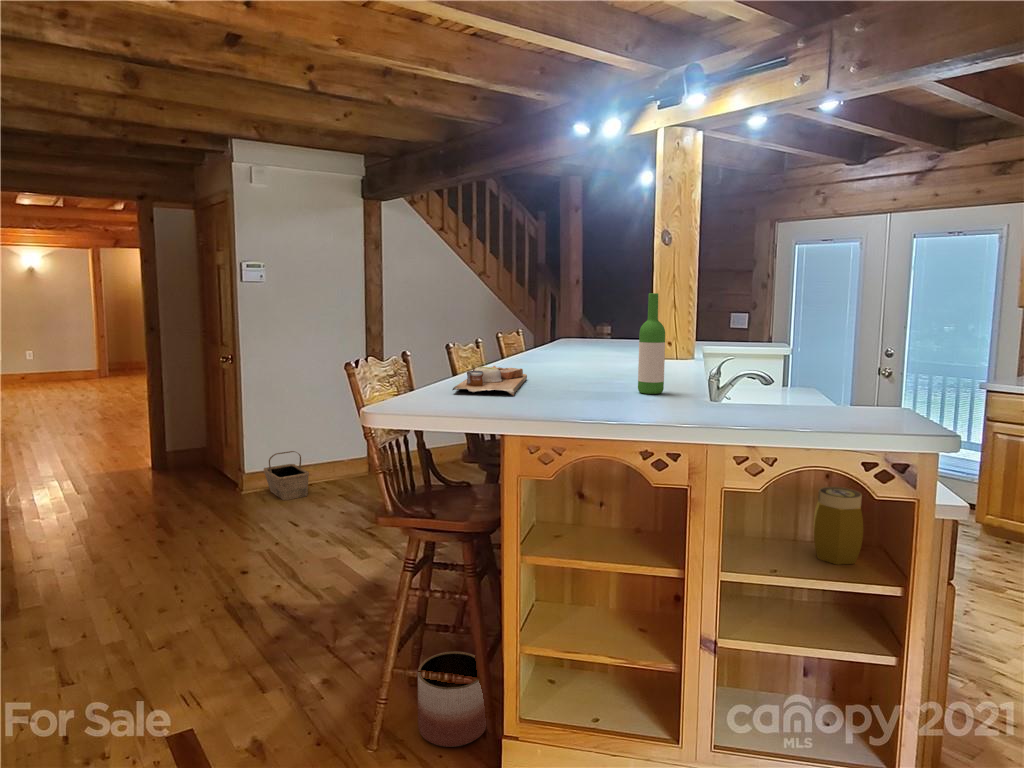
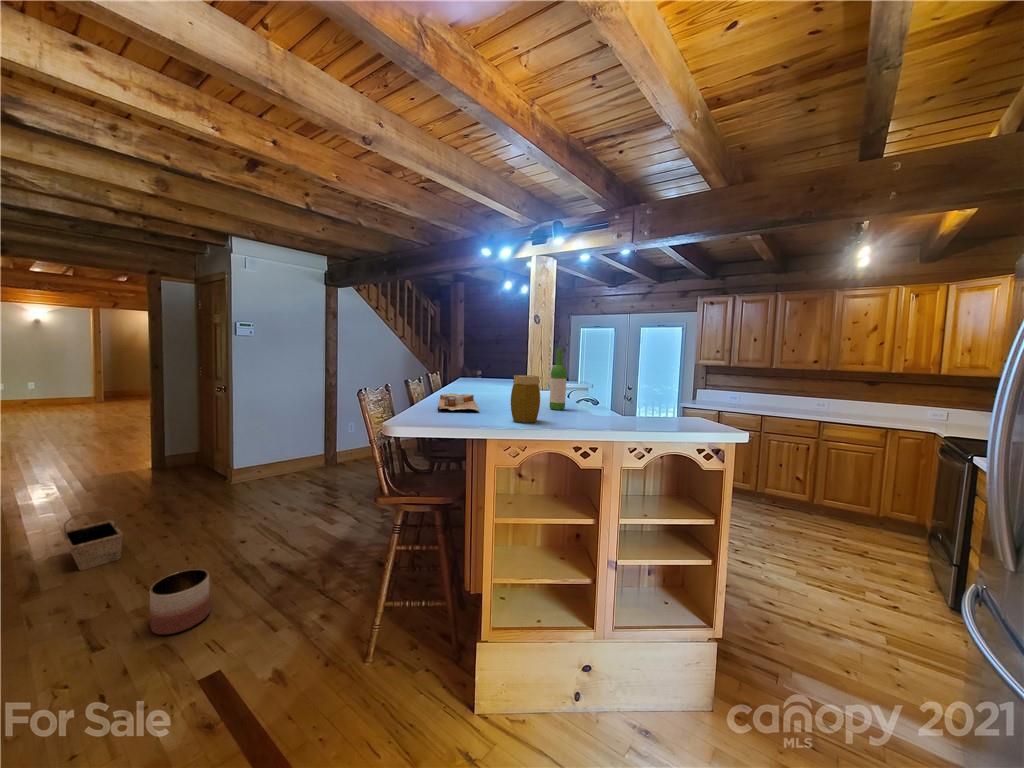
basket: present [264,451,309,500] -> present [62,509,123,570]
jar: present [814,487,863,565] -> present [511,375,540,423]
planter: present [418,652,486,747] -> present [150,569,211,635]

